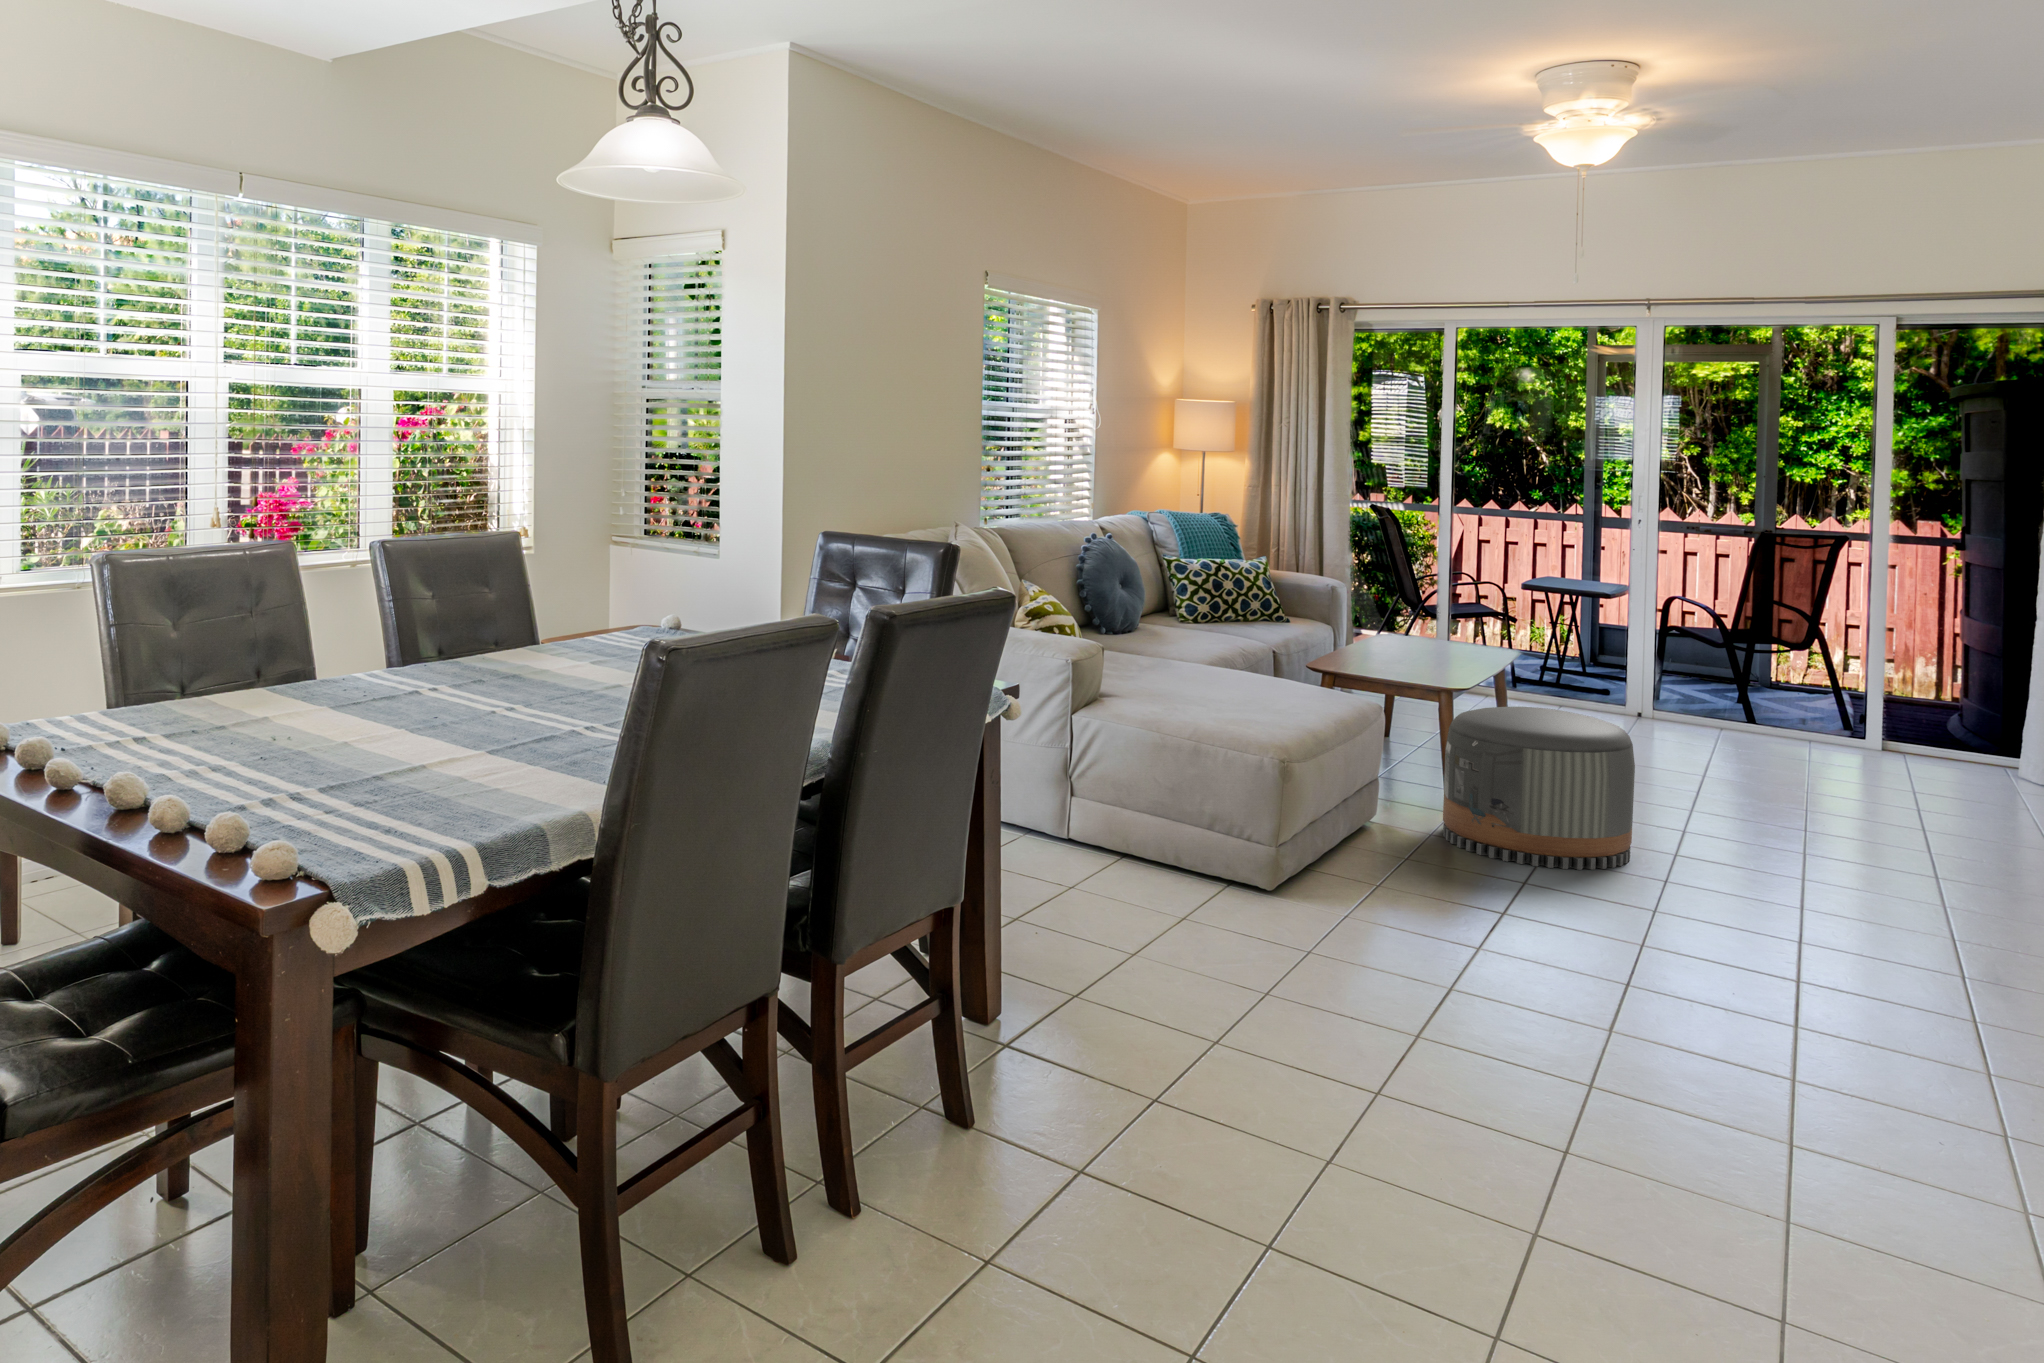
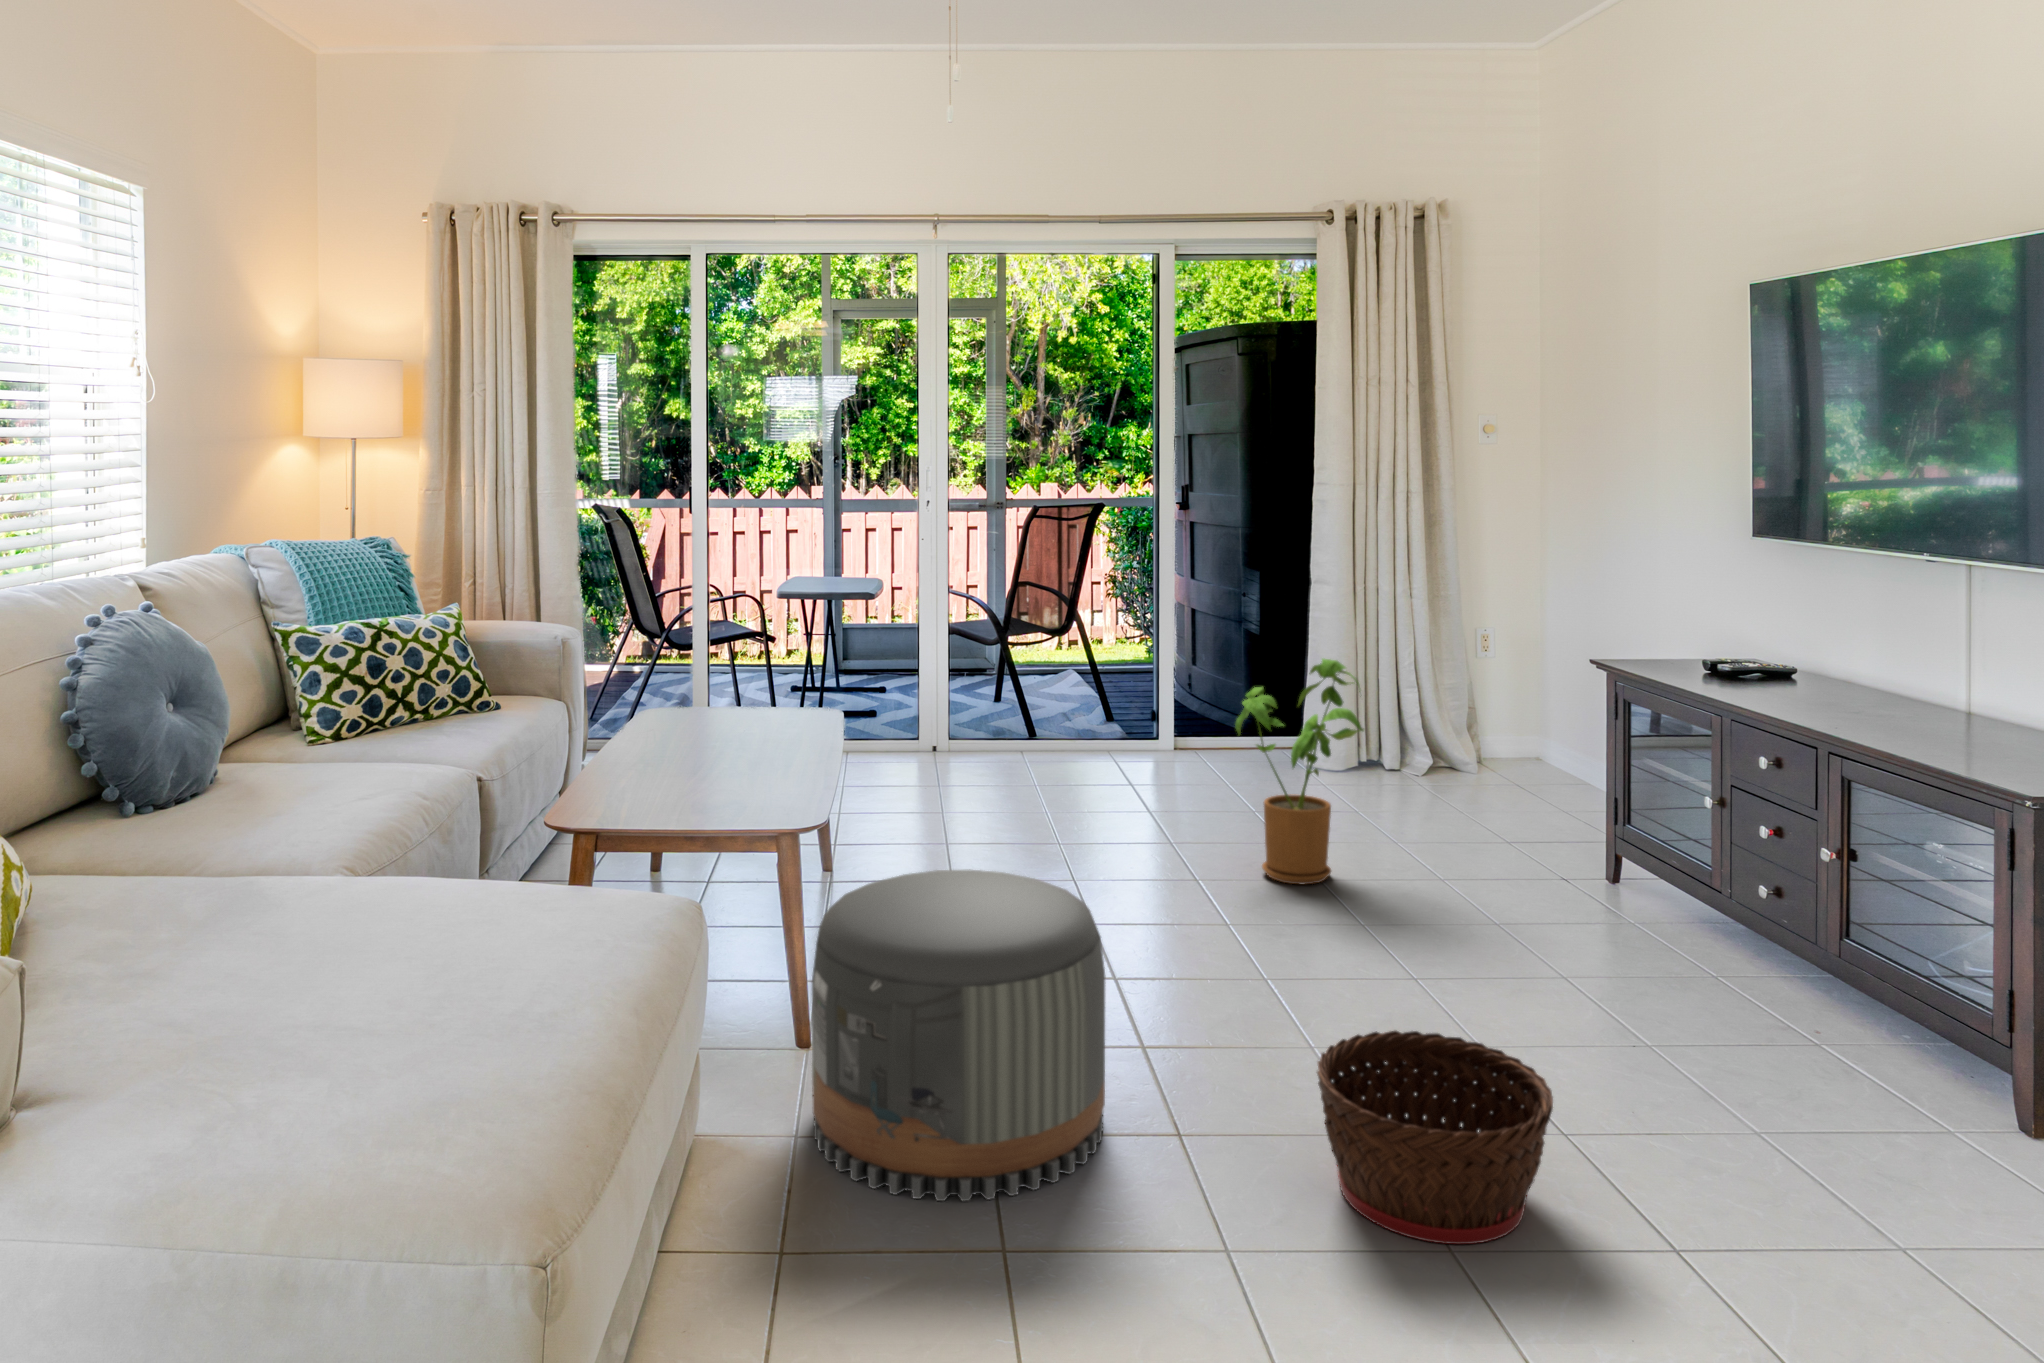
house plant: none [1874,638,2006,818] -> present [1235,659,1364,884]
basket: none [1756,829,1928,938] -> present [1317,1031,1553,1244]

